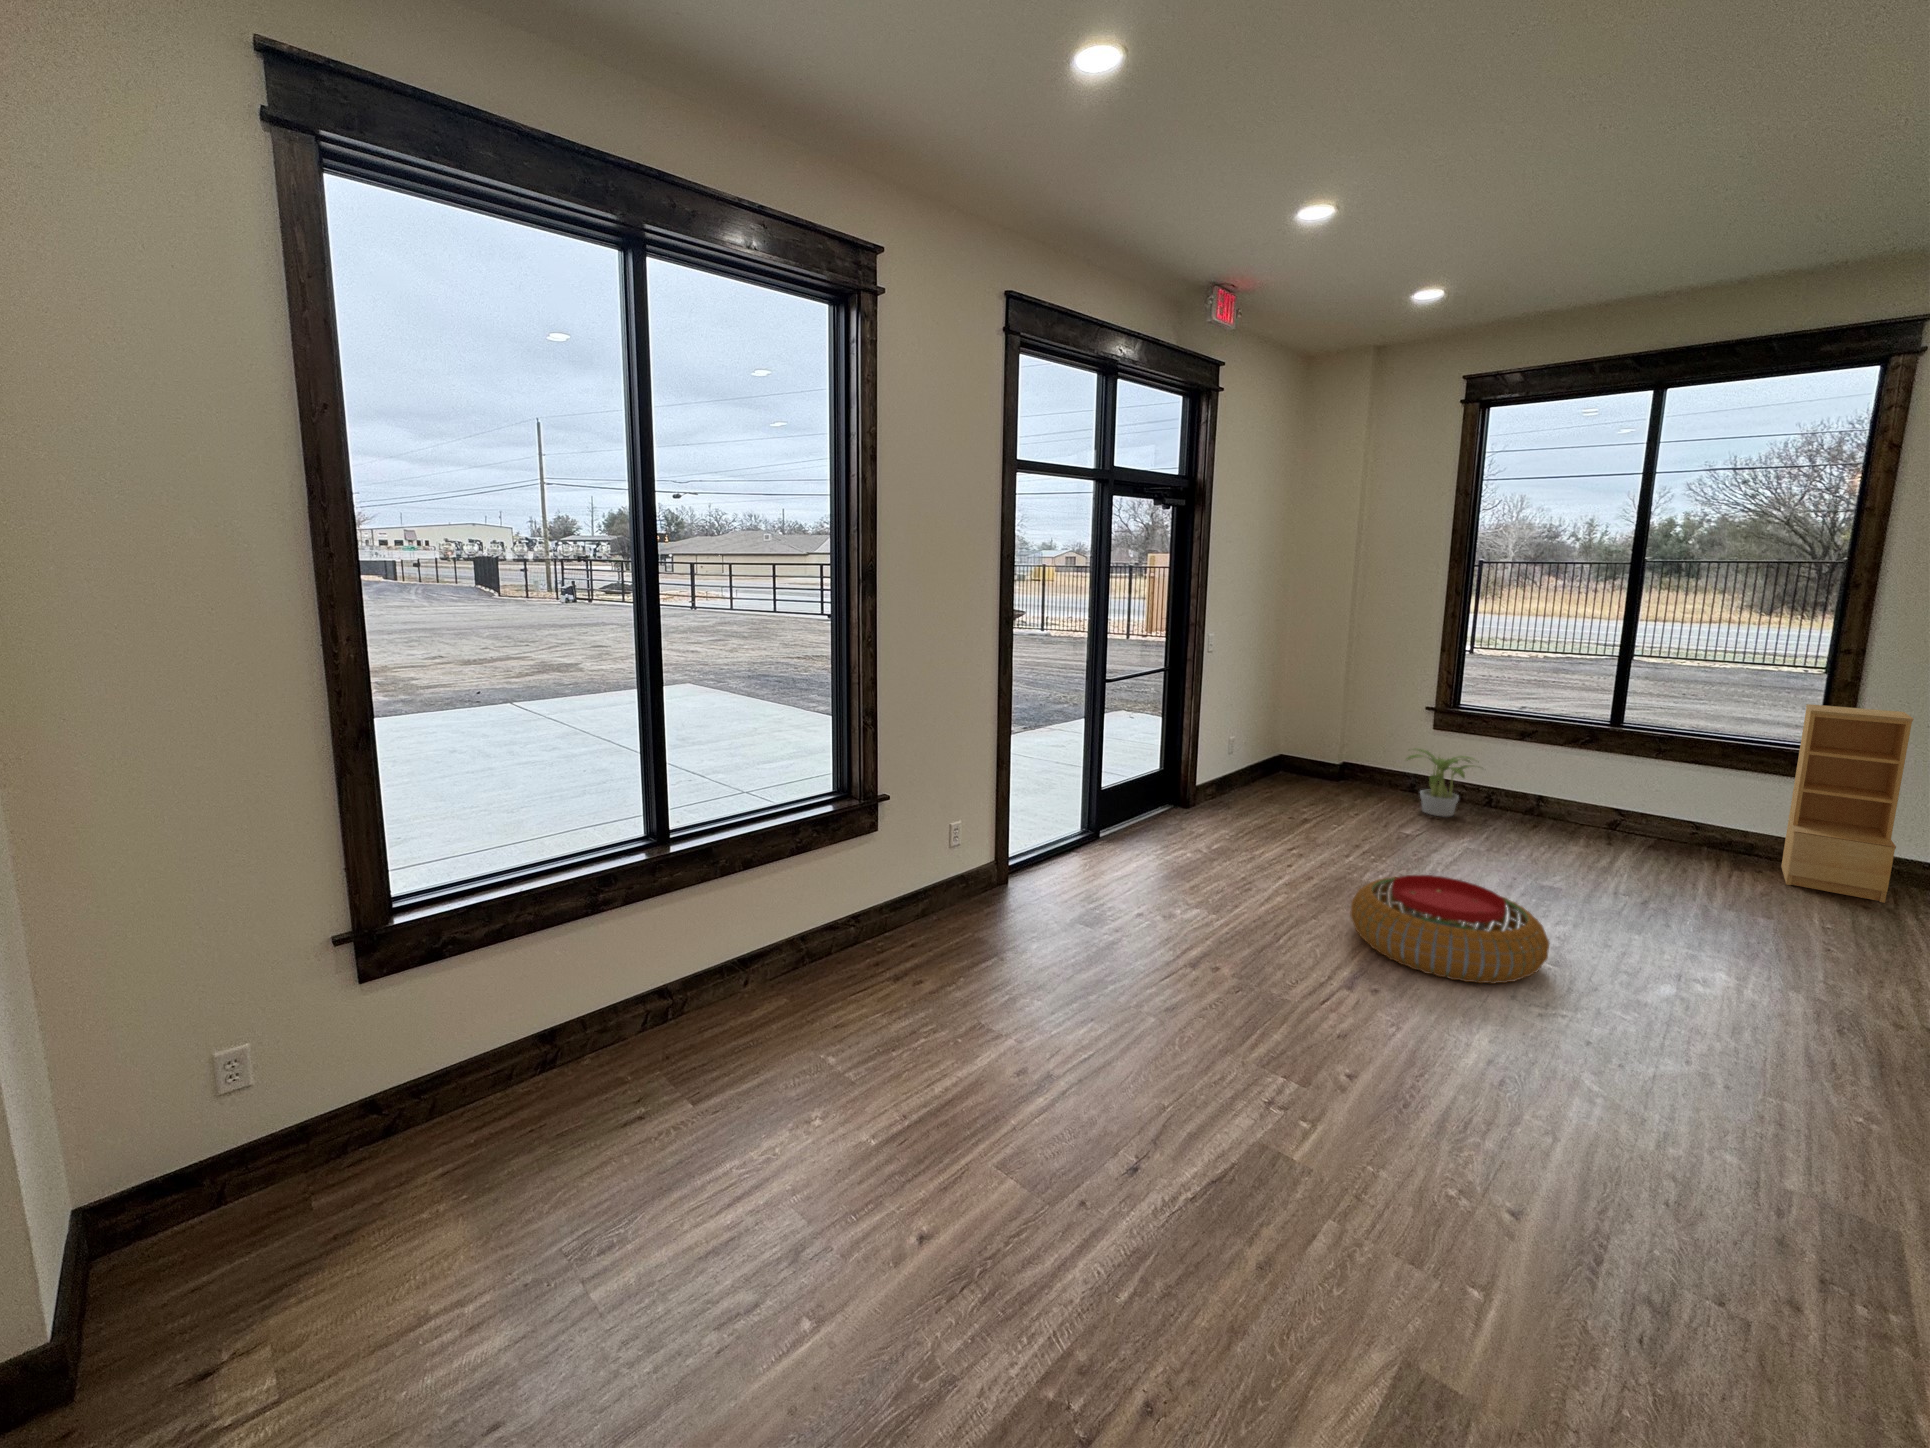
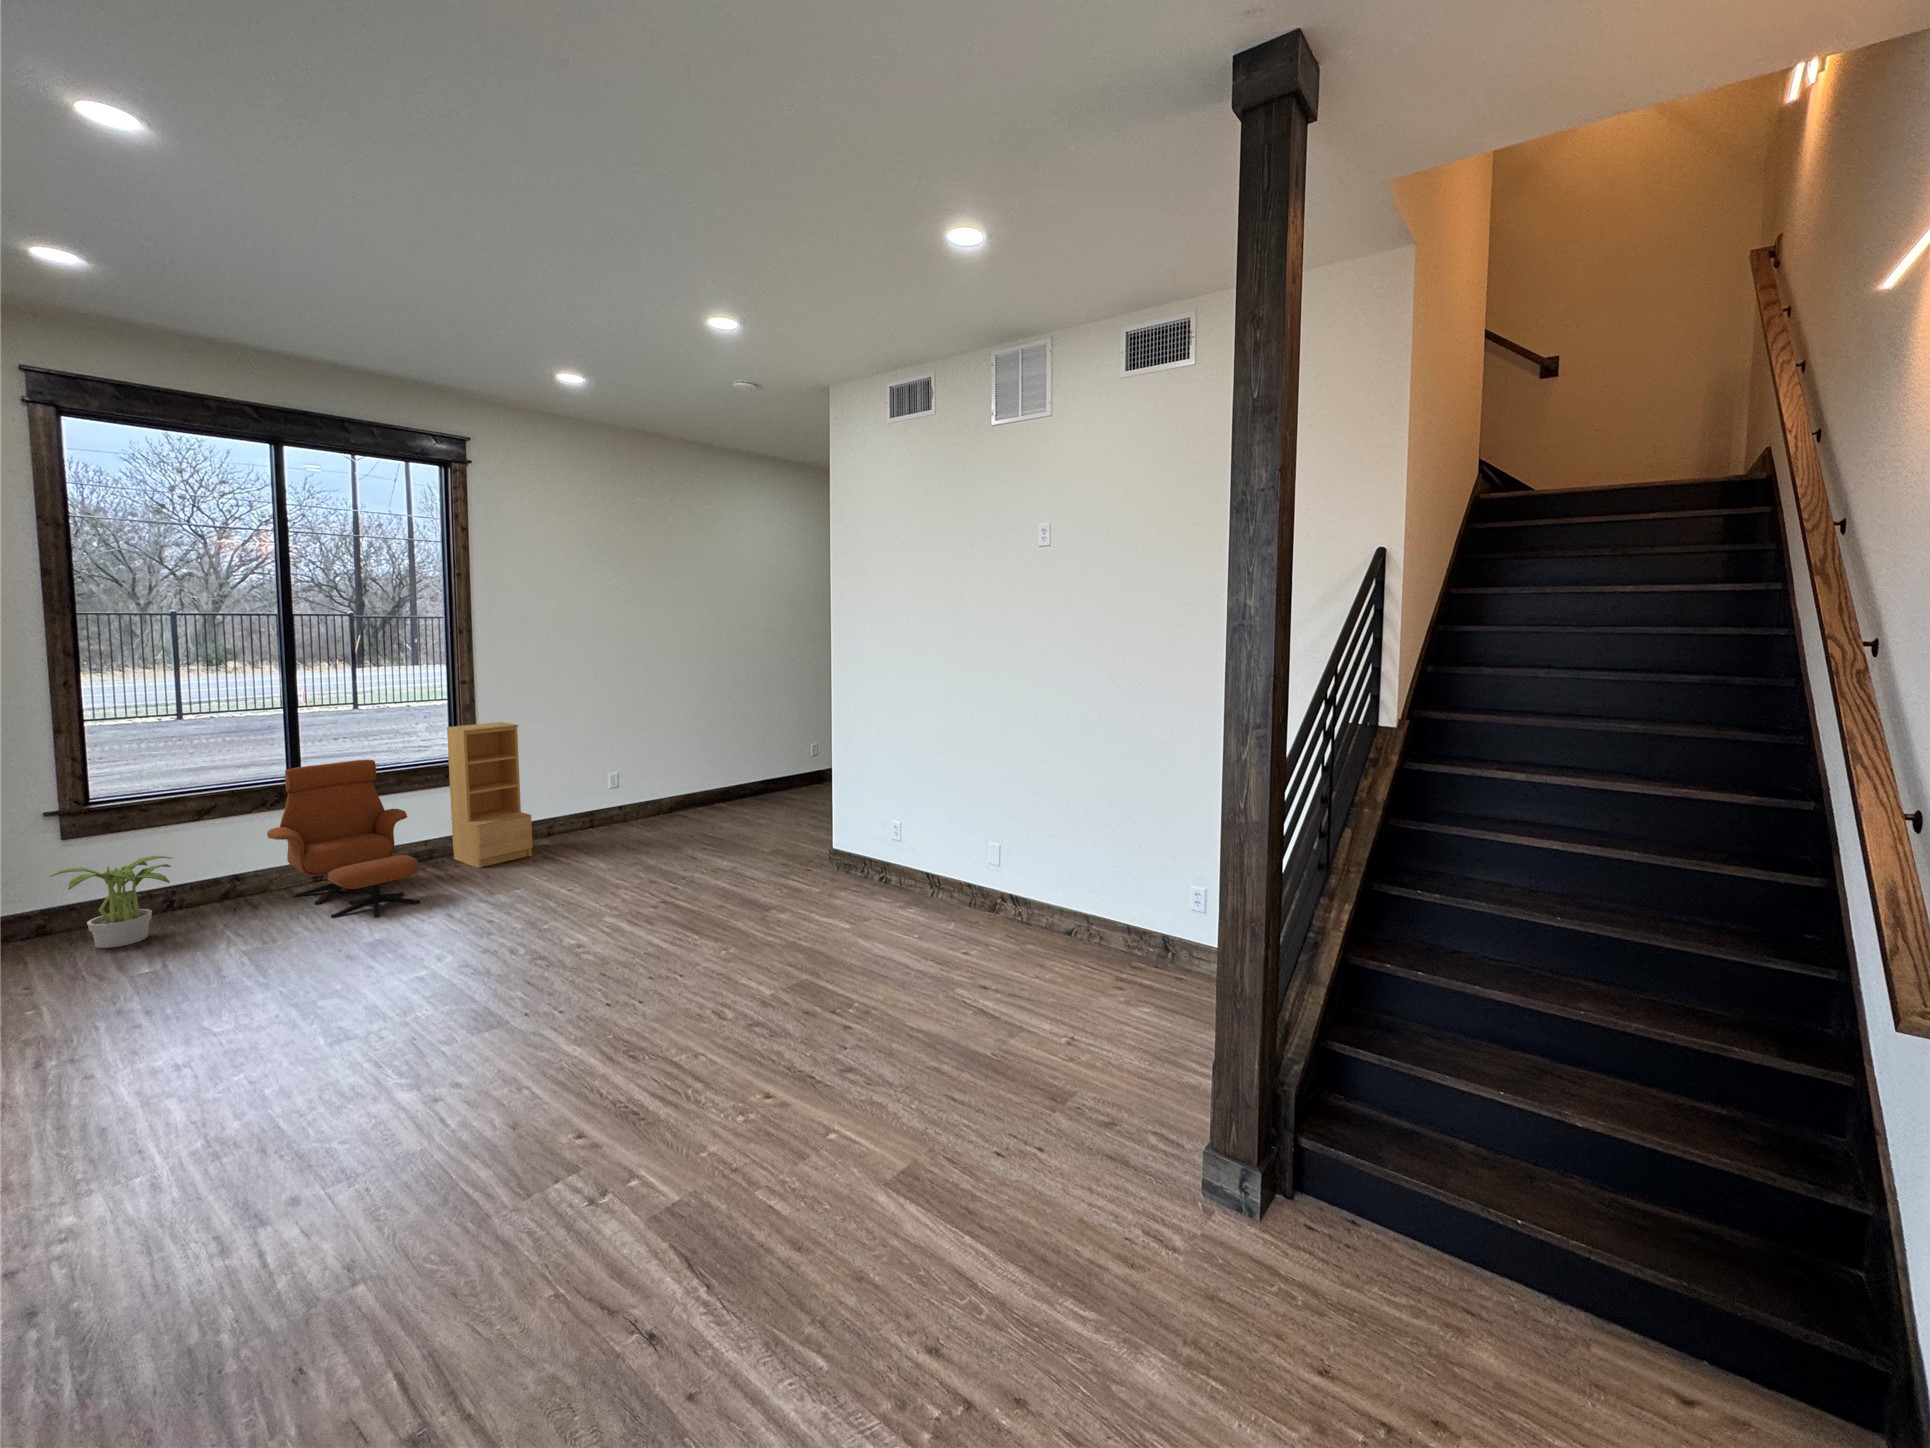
lounge chair: none [1557,713,1708,881] -> present [267,760,420,918]
pouf: present [1350,875,1549,984] -> none [302,947,523,1068]

